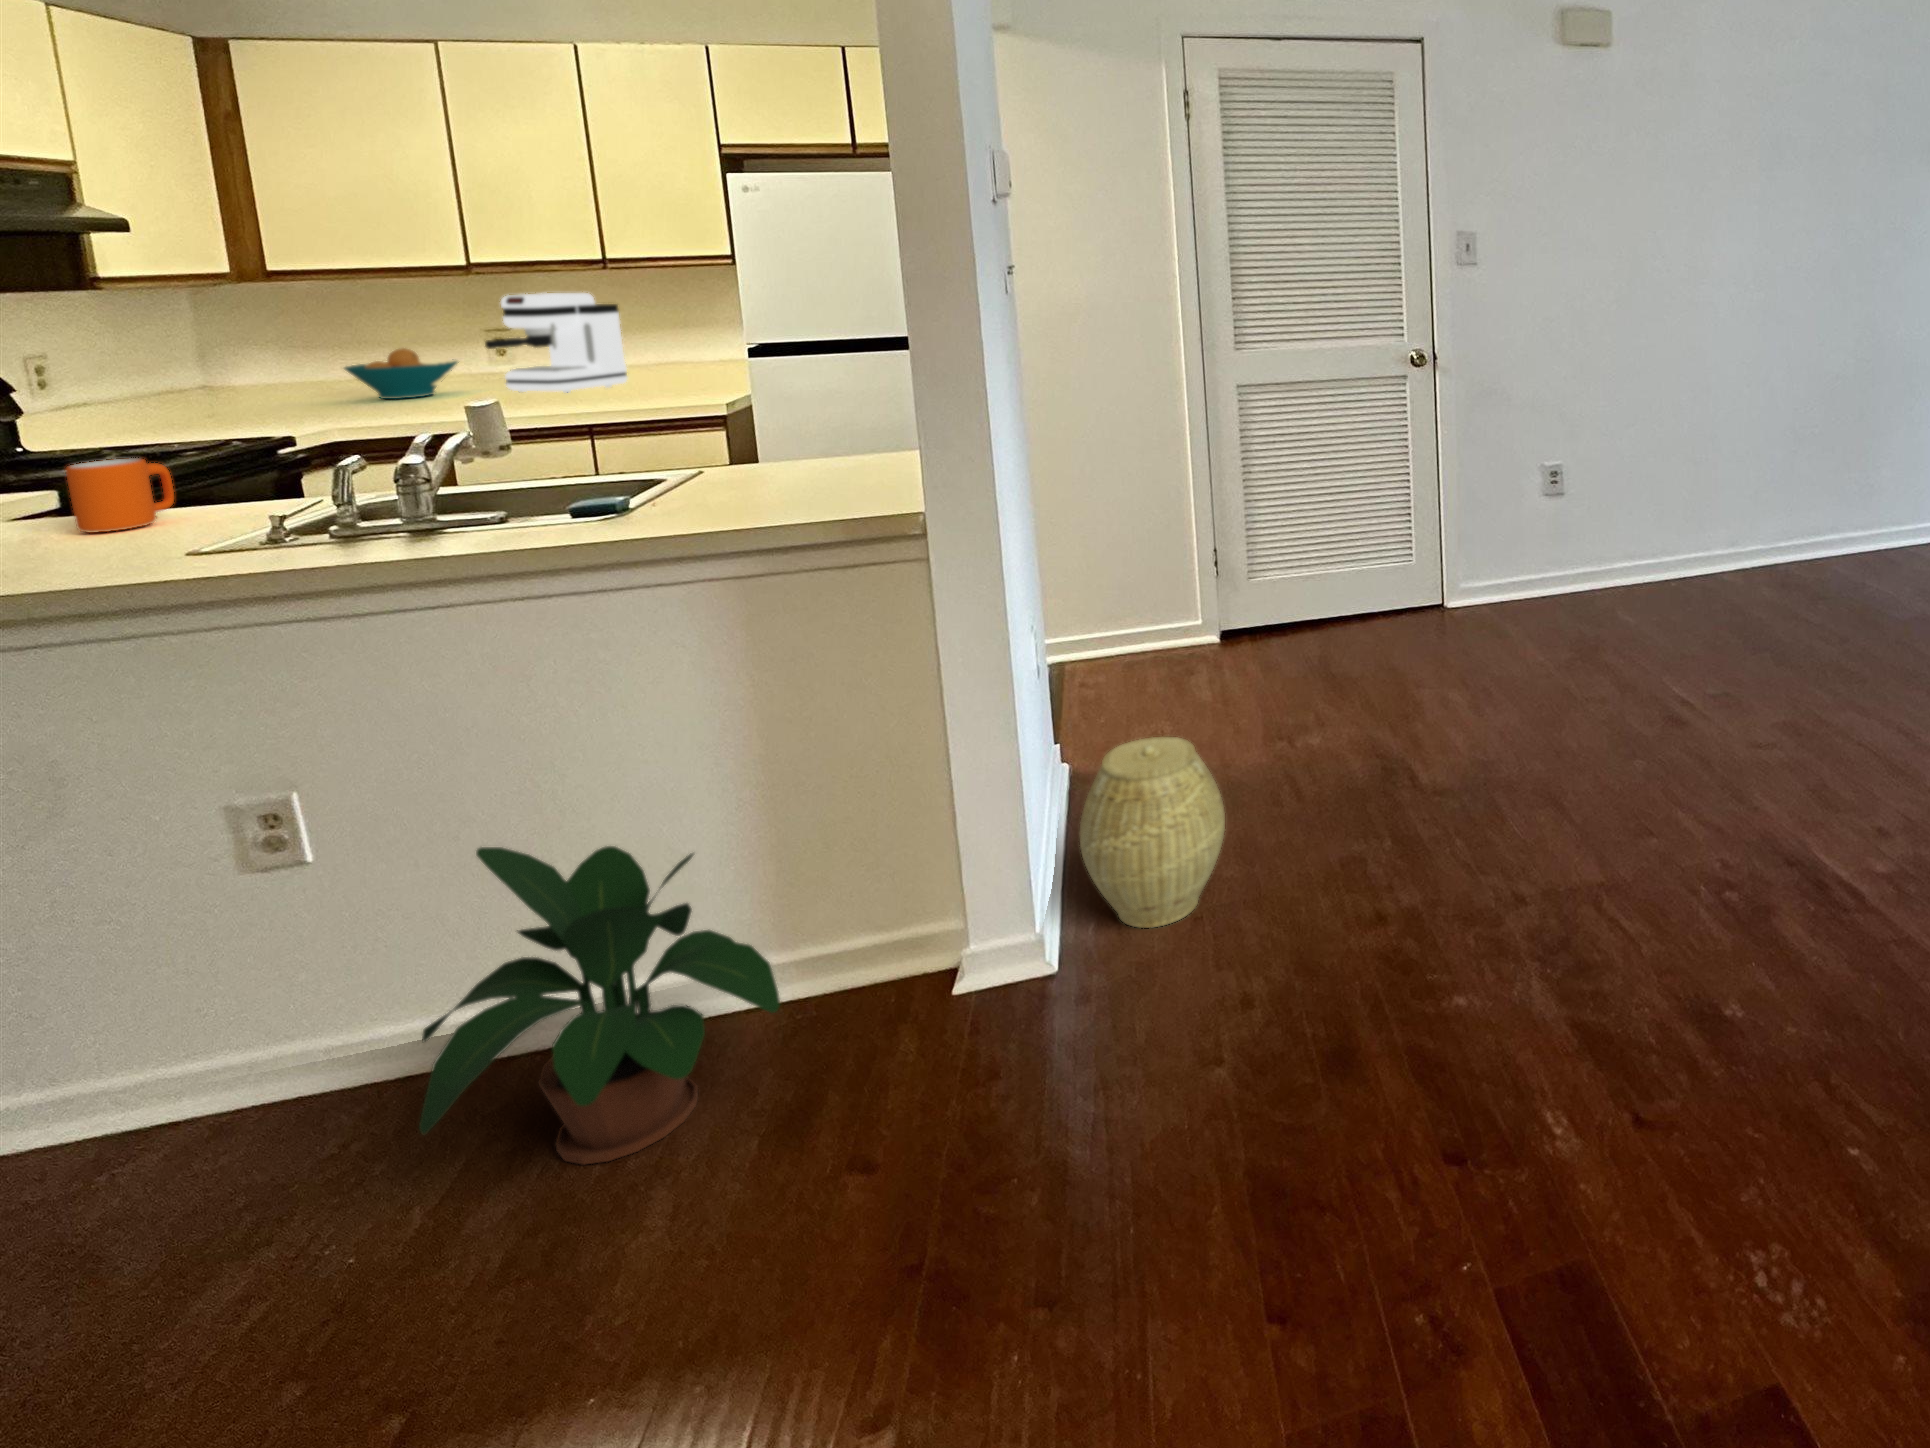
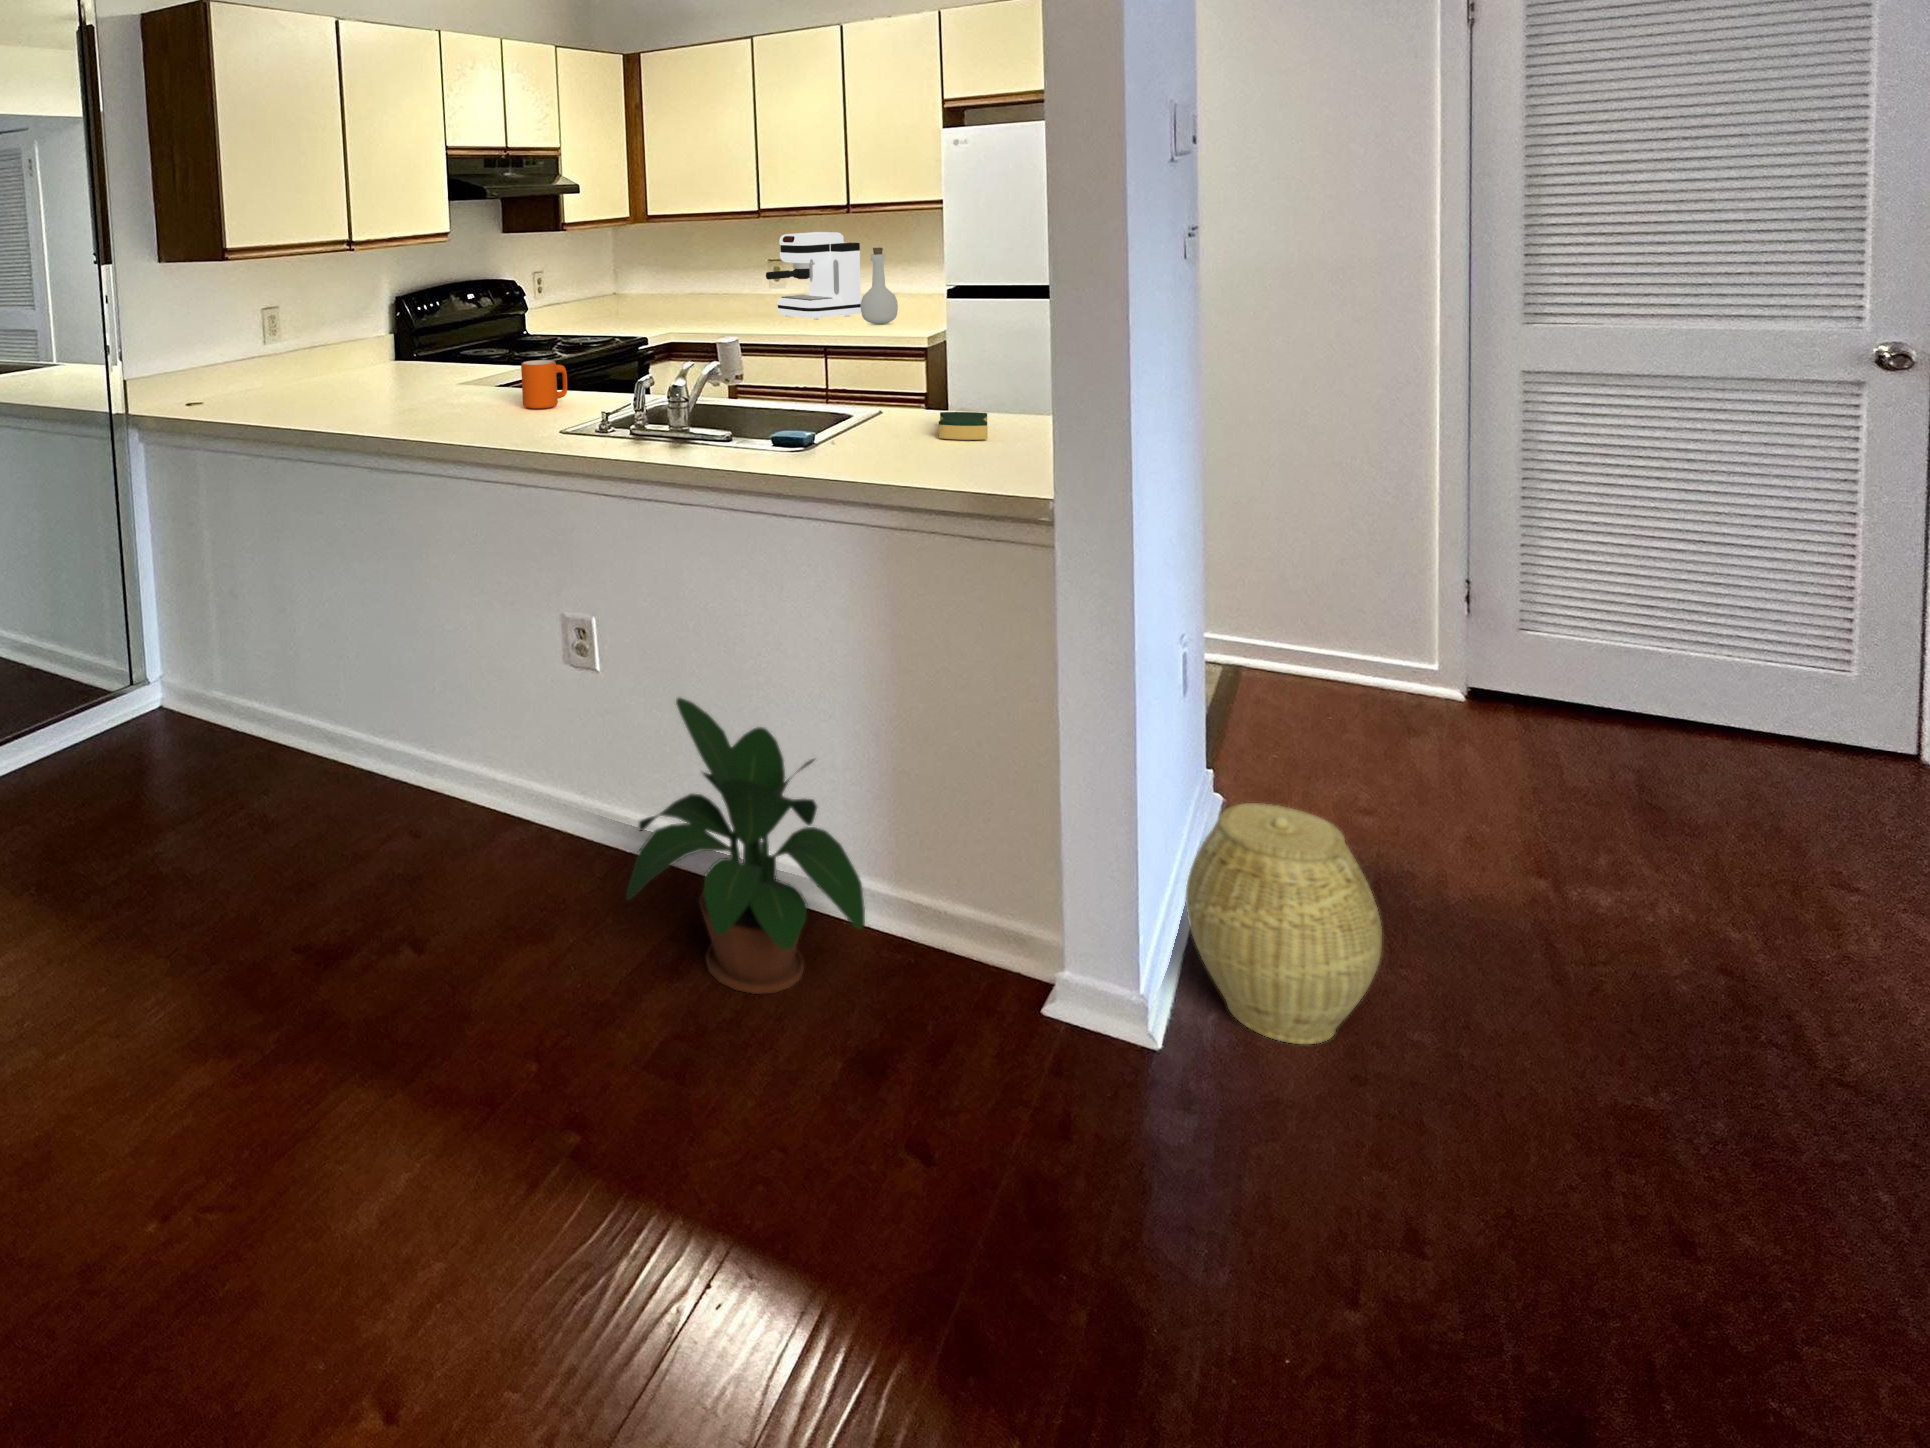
bottle: none [629,307,678,391] -> present [861,248,898,324]
fruit bowl: present [345,348,457,399] -> none [683,275,751,315]
sponge: none [788,451,848,482] -> present [939,412,988,440]

